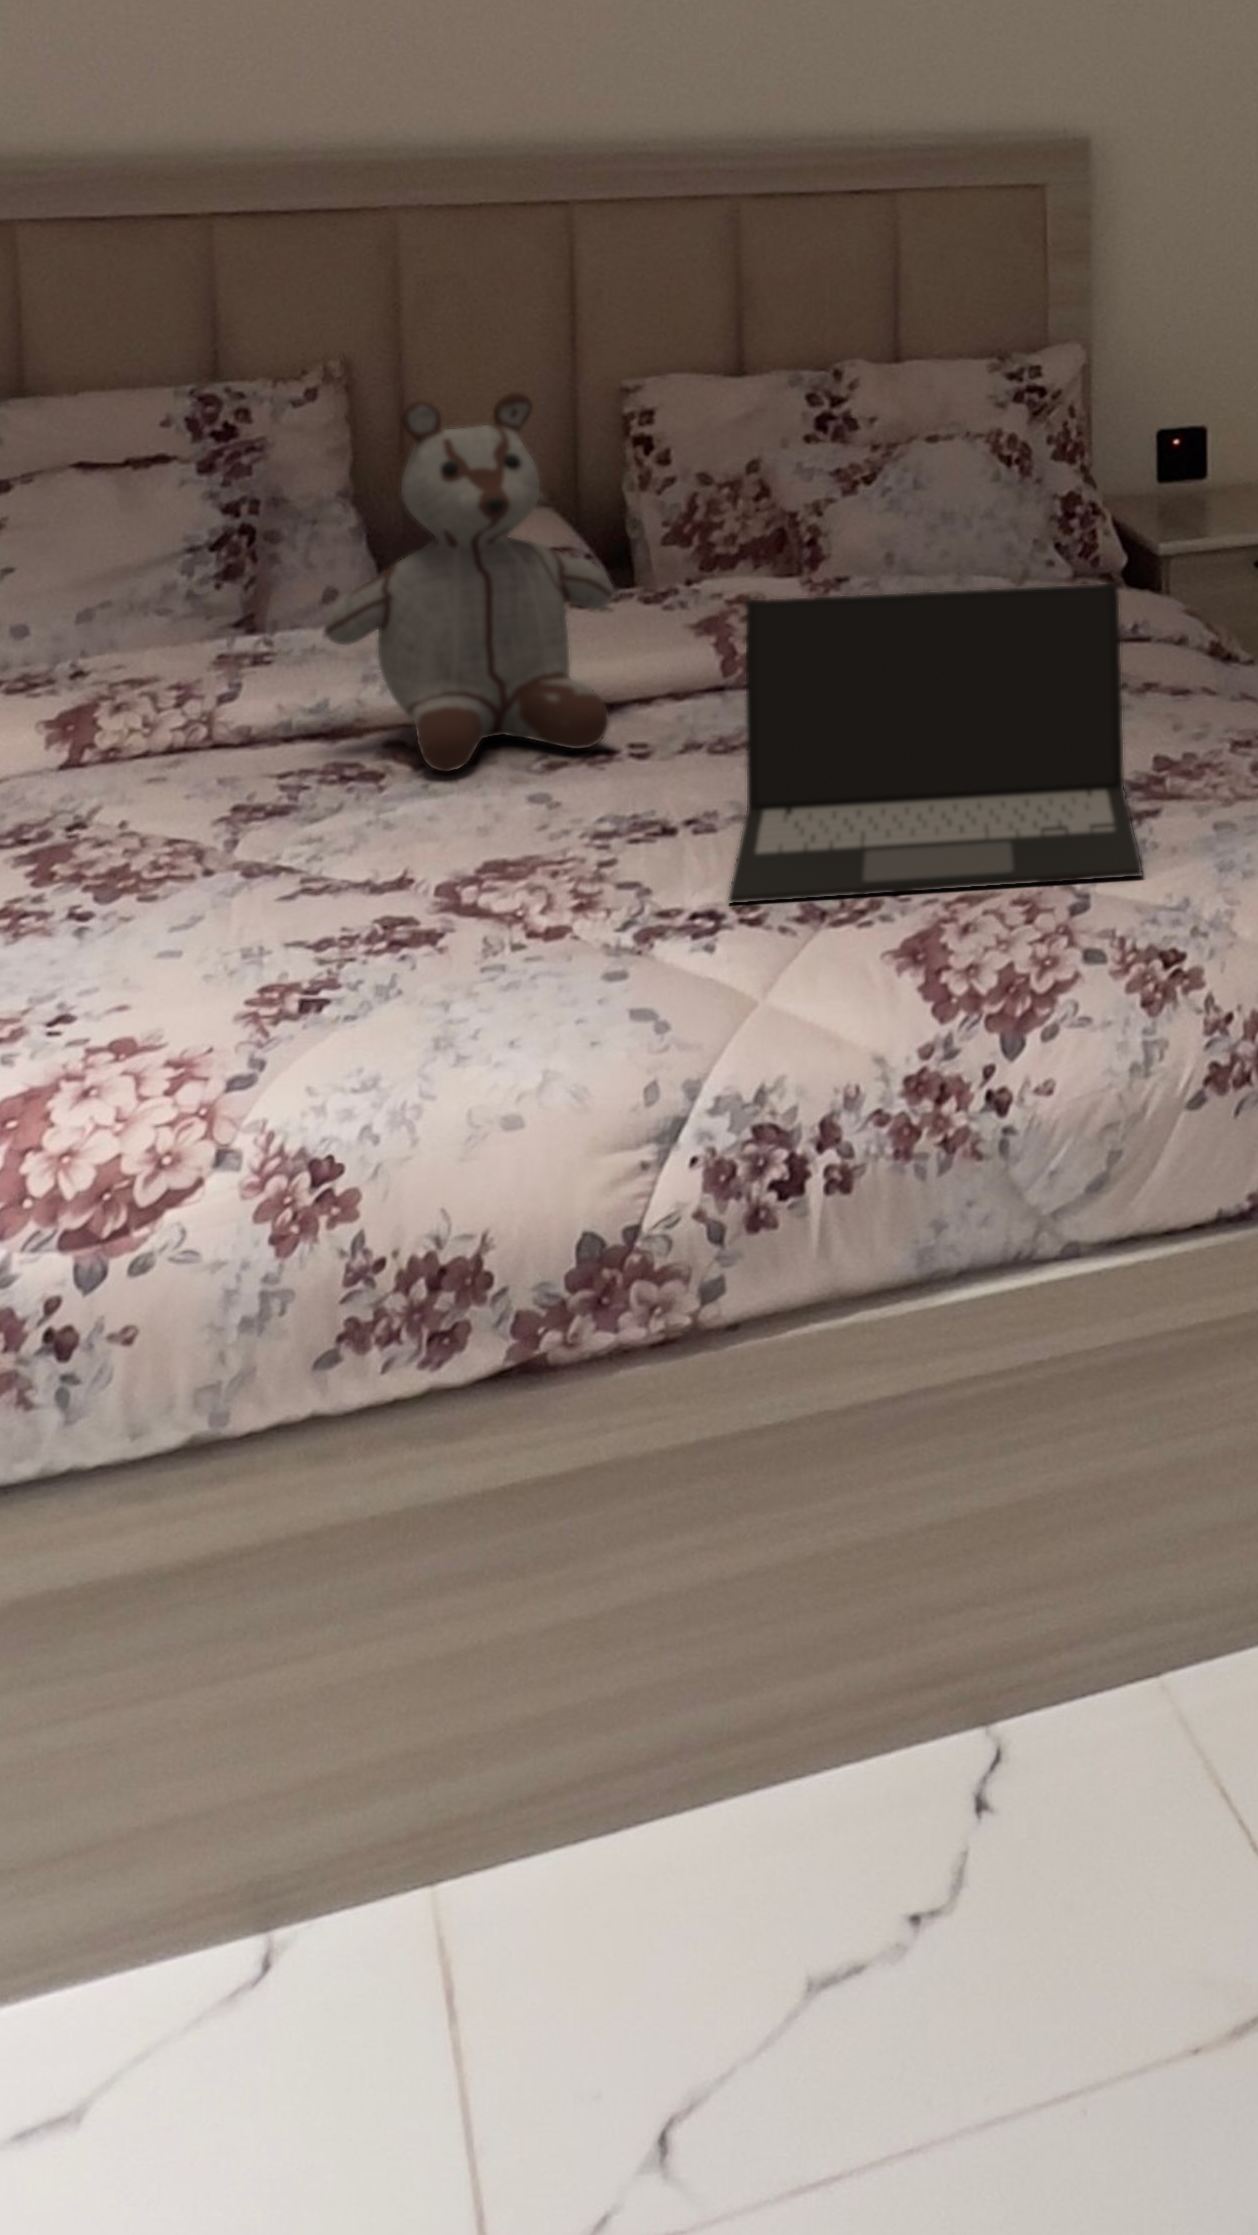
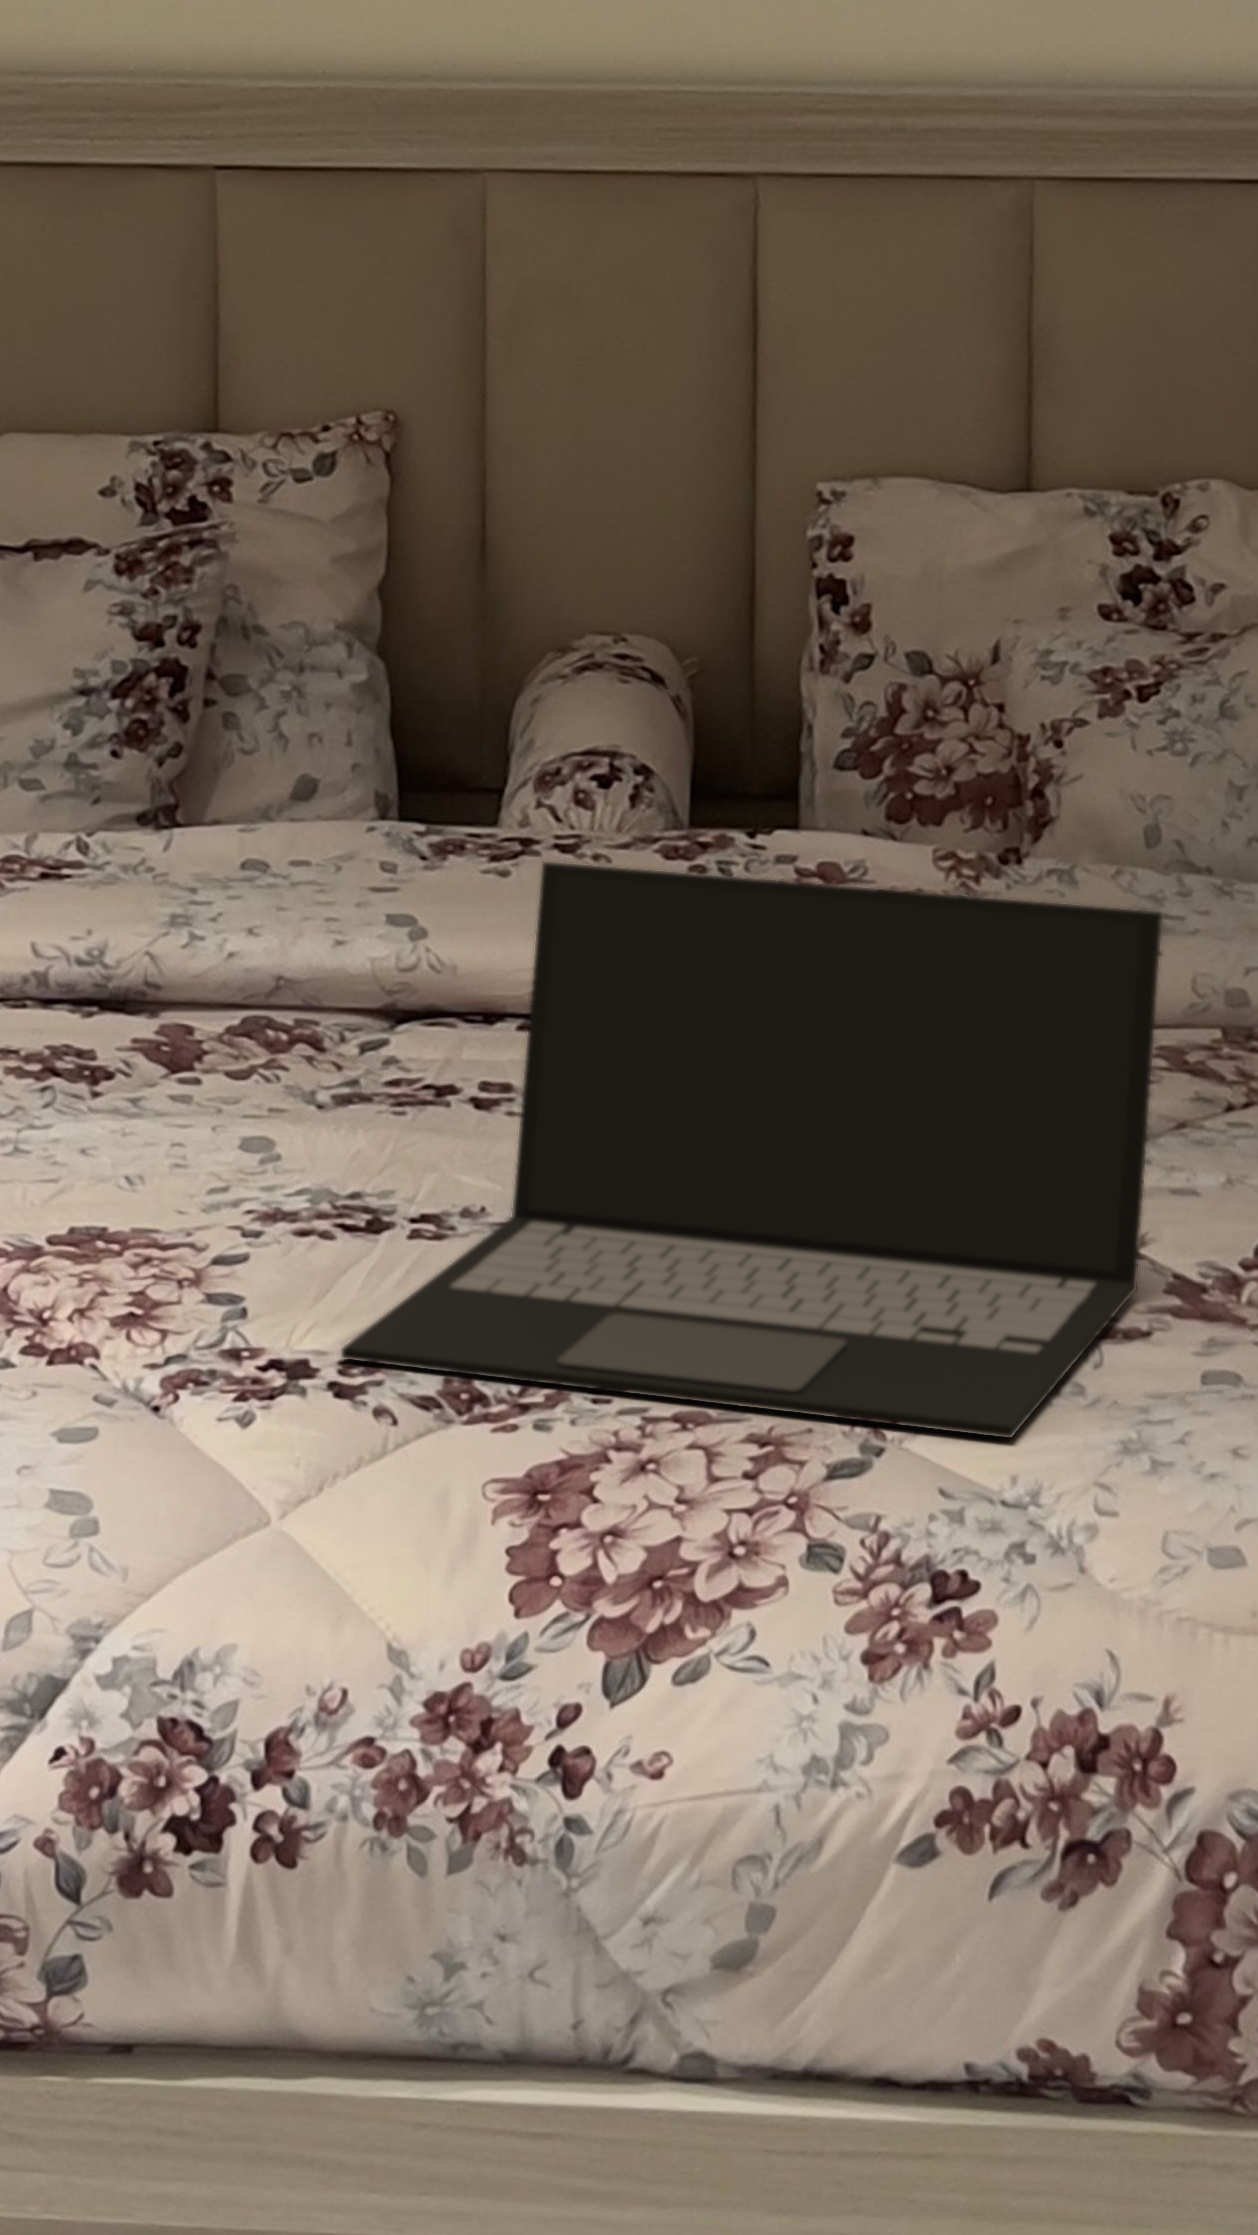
stuffed bear: present [324,392,614,772] -> none [48,478,510,1085]

